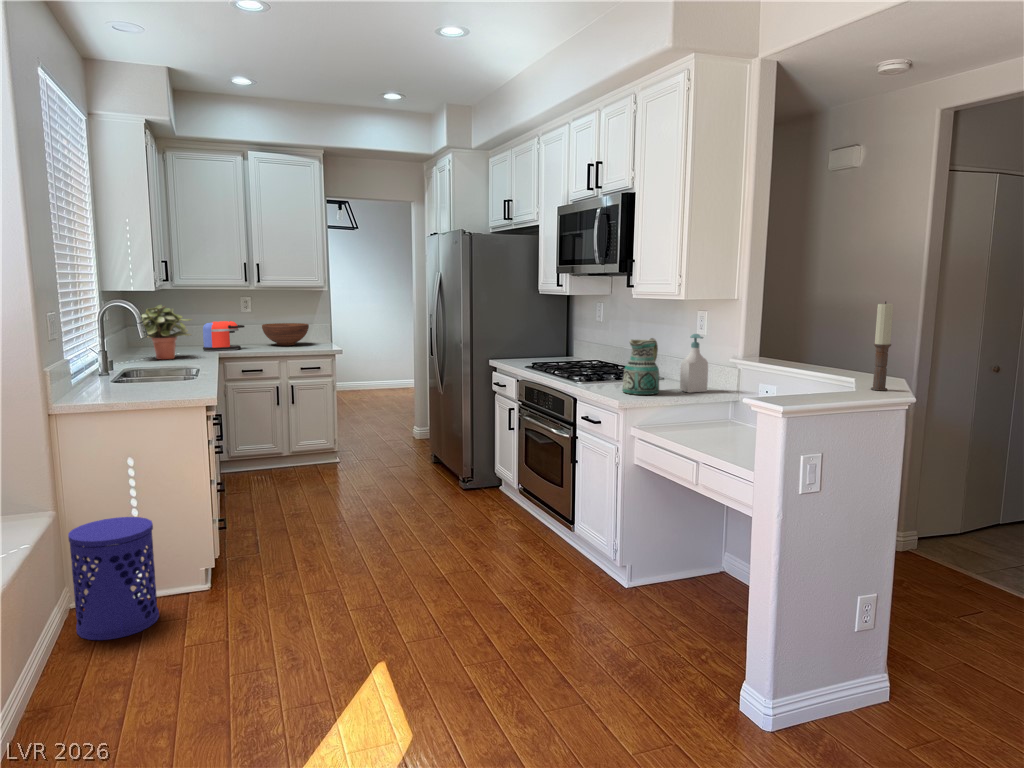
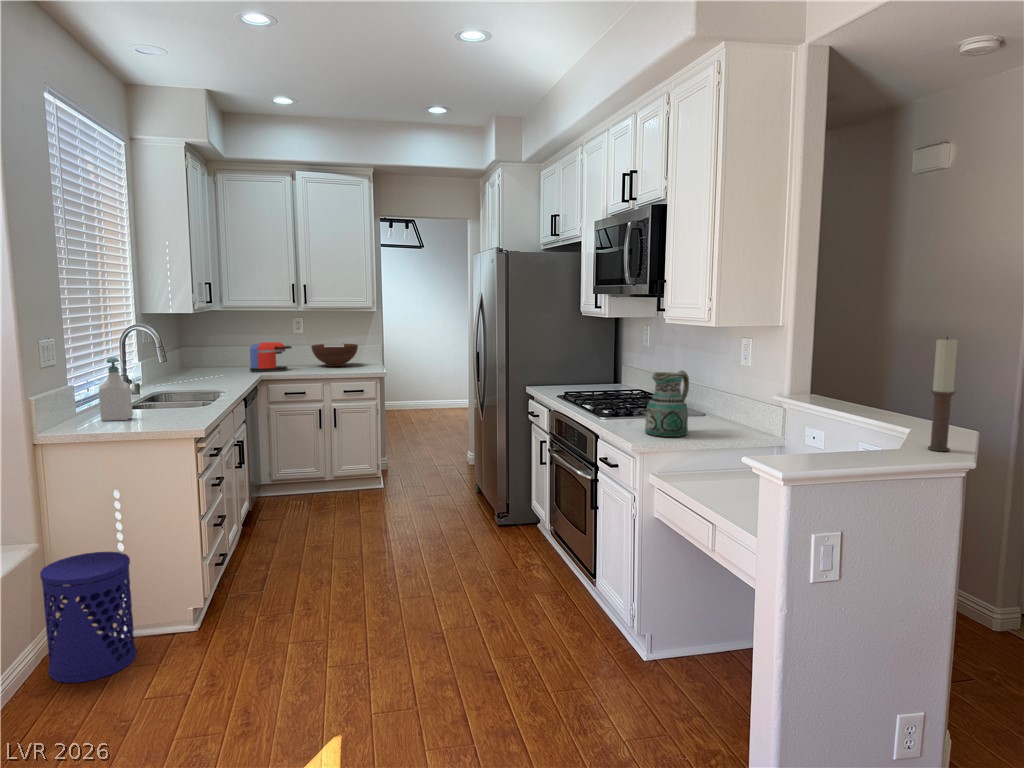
potted plant: present [141,305,192,359] -> none [175,327,232,381]
soap bottle: present [680,334,708,393] -> present [99,357,133,421]

